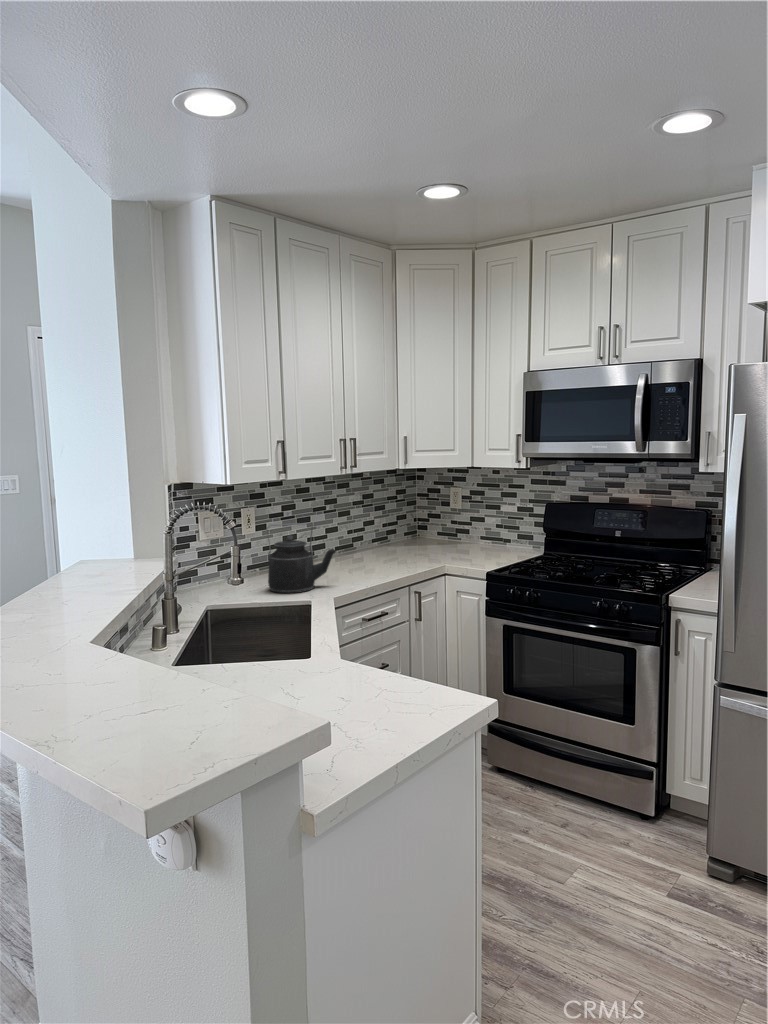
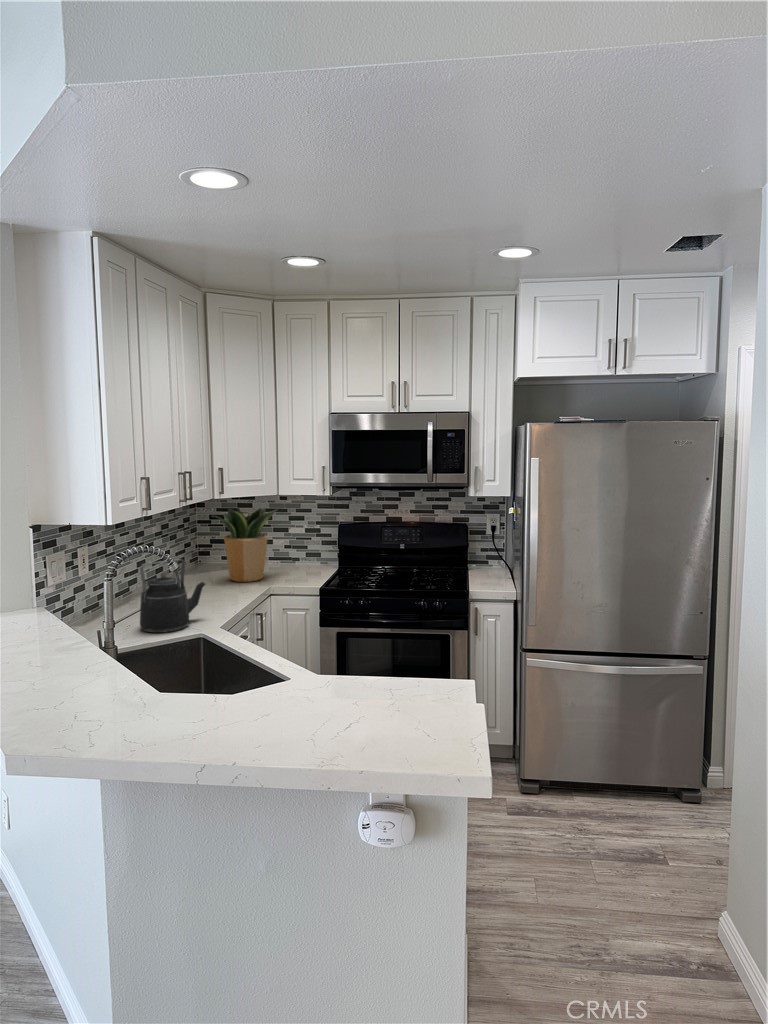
potted plant: none [395,478,476,559] -> present [213,507,277,582]

